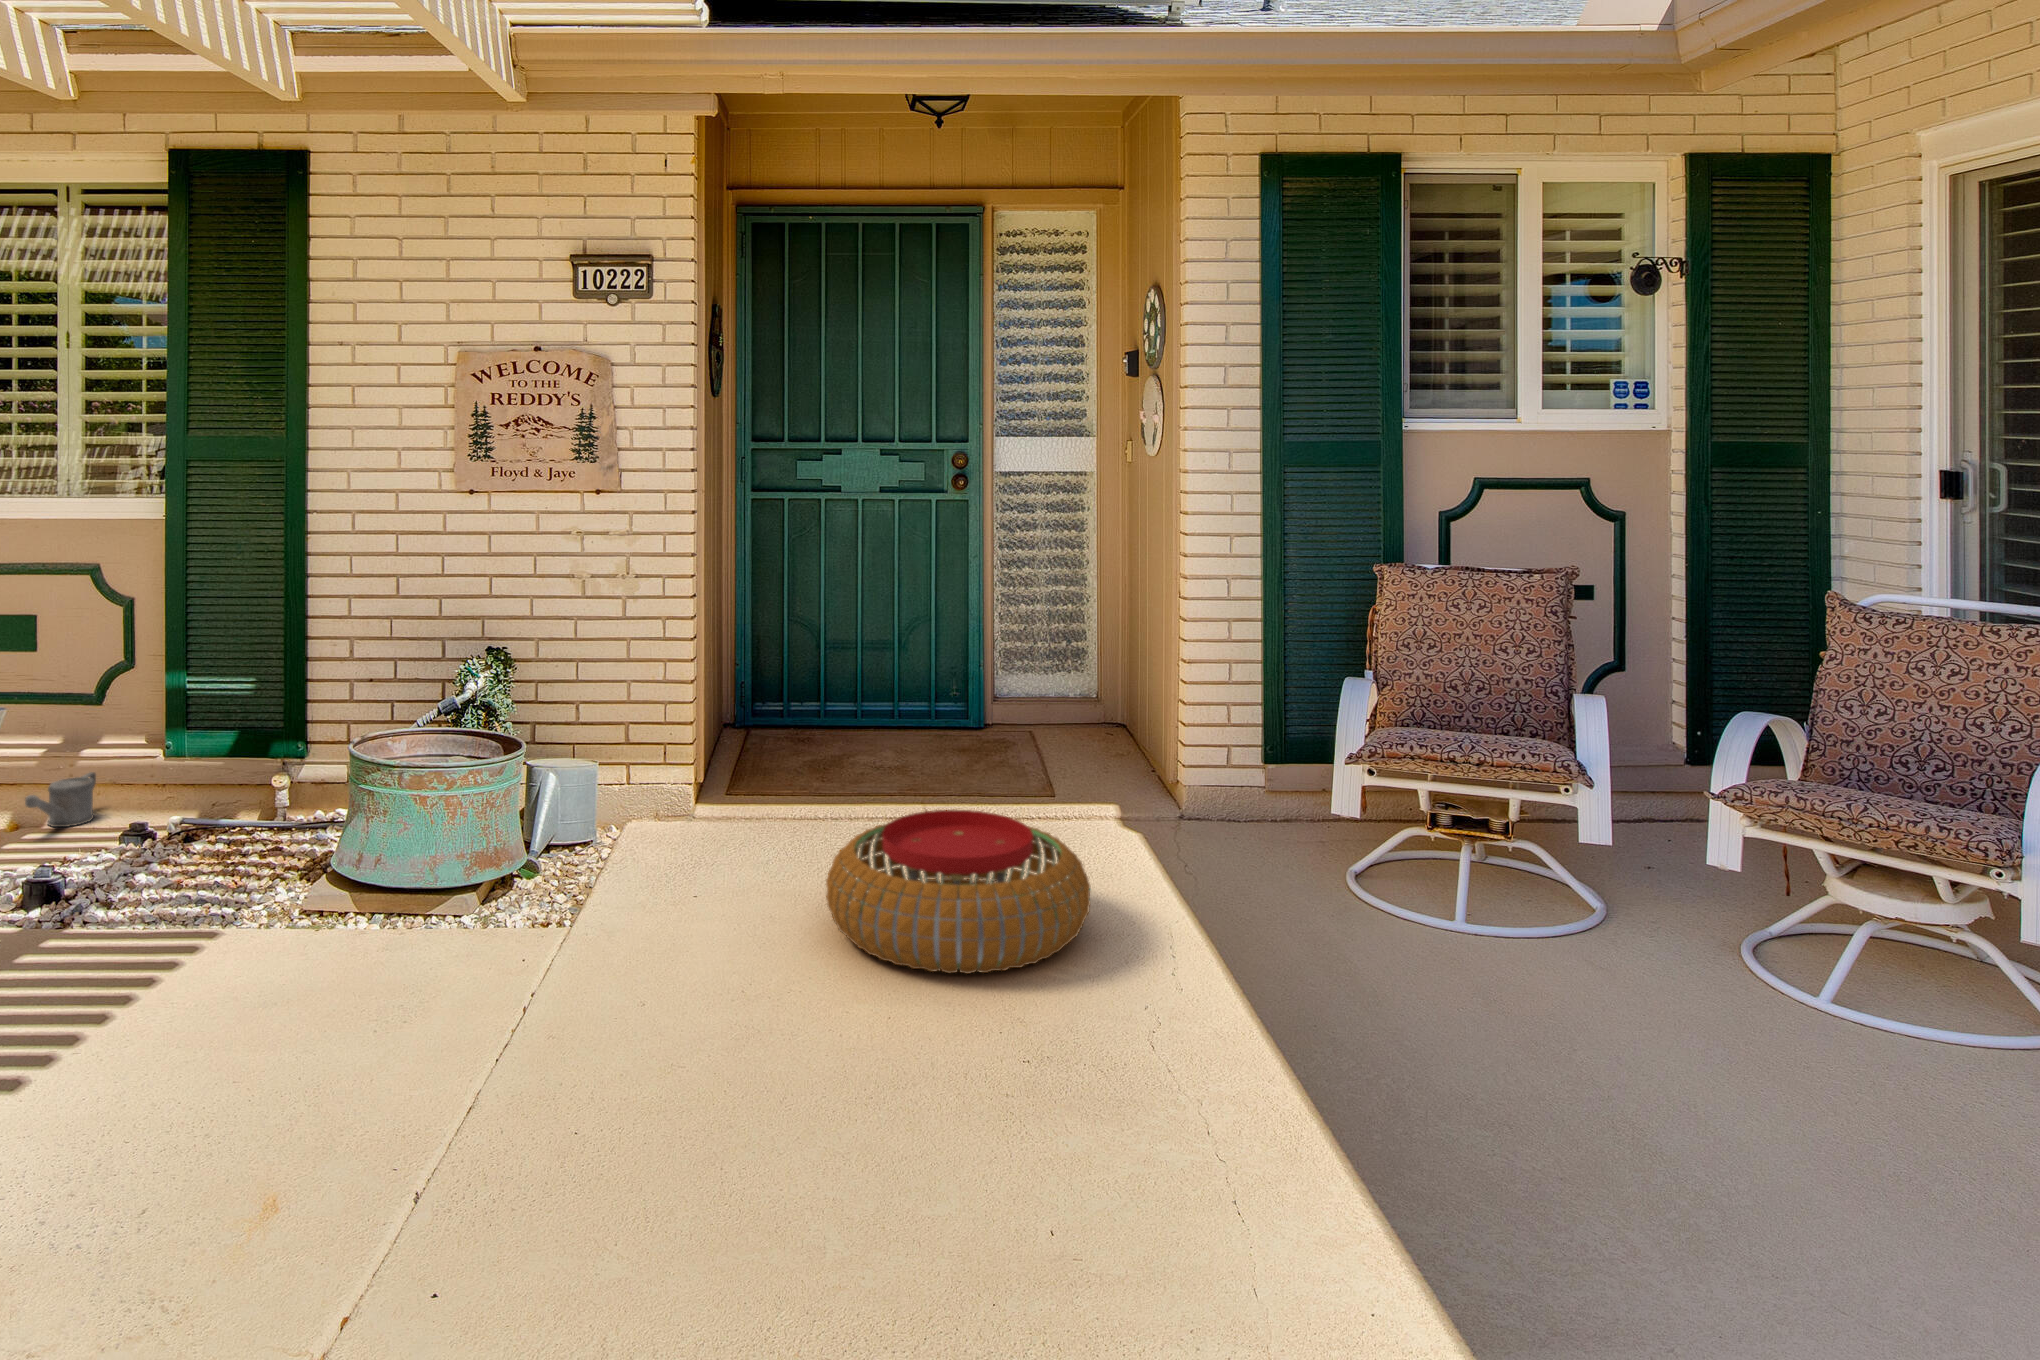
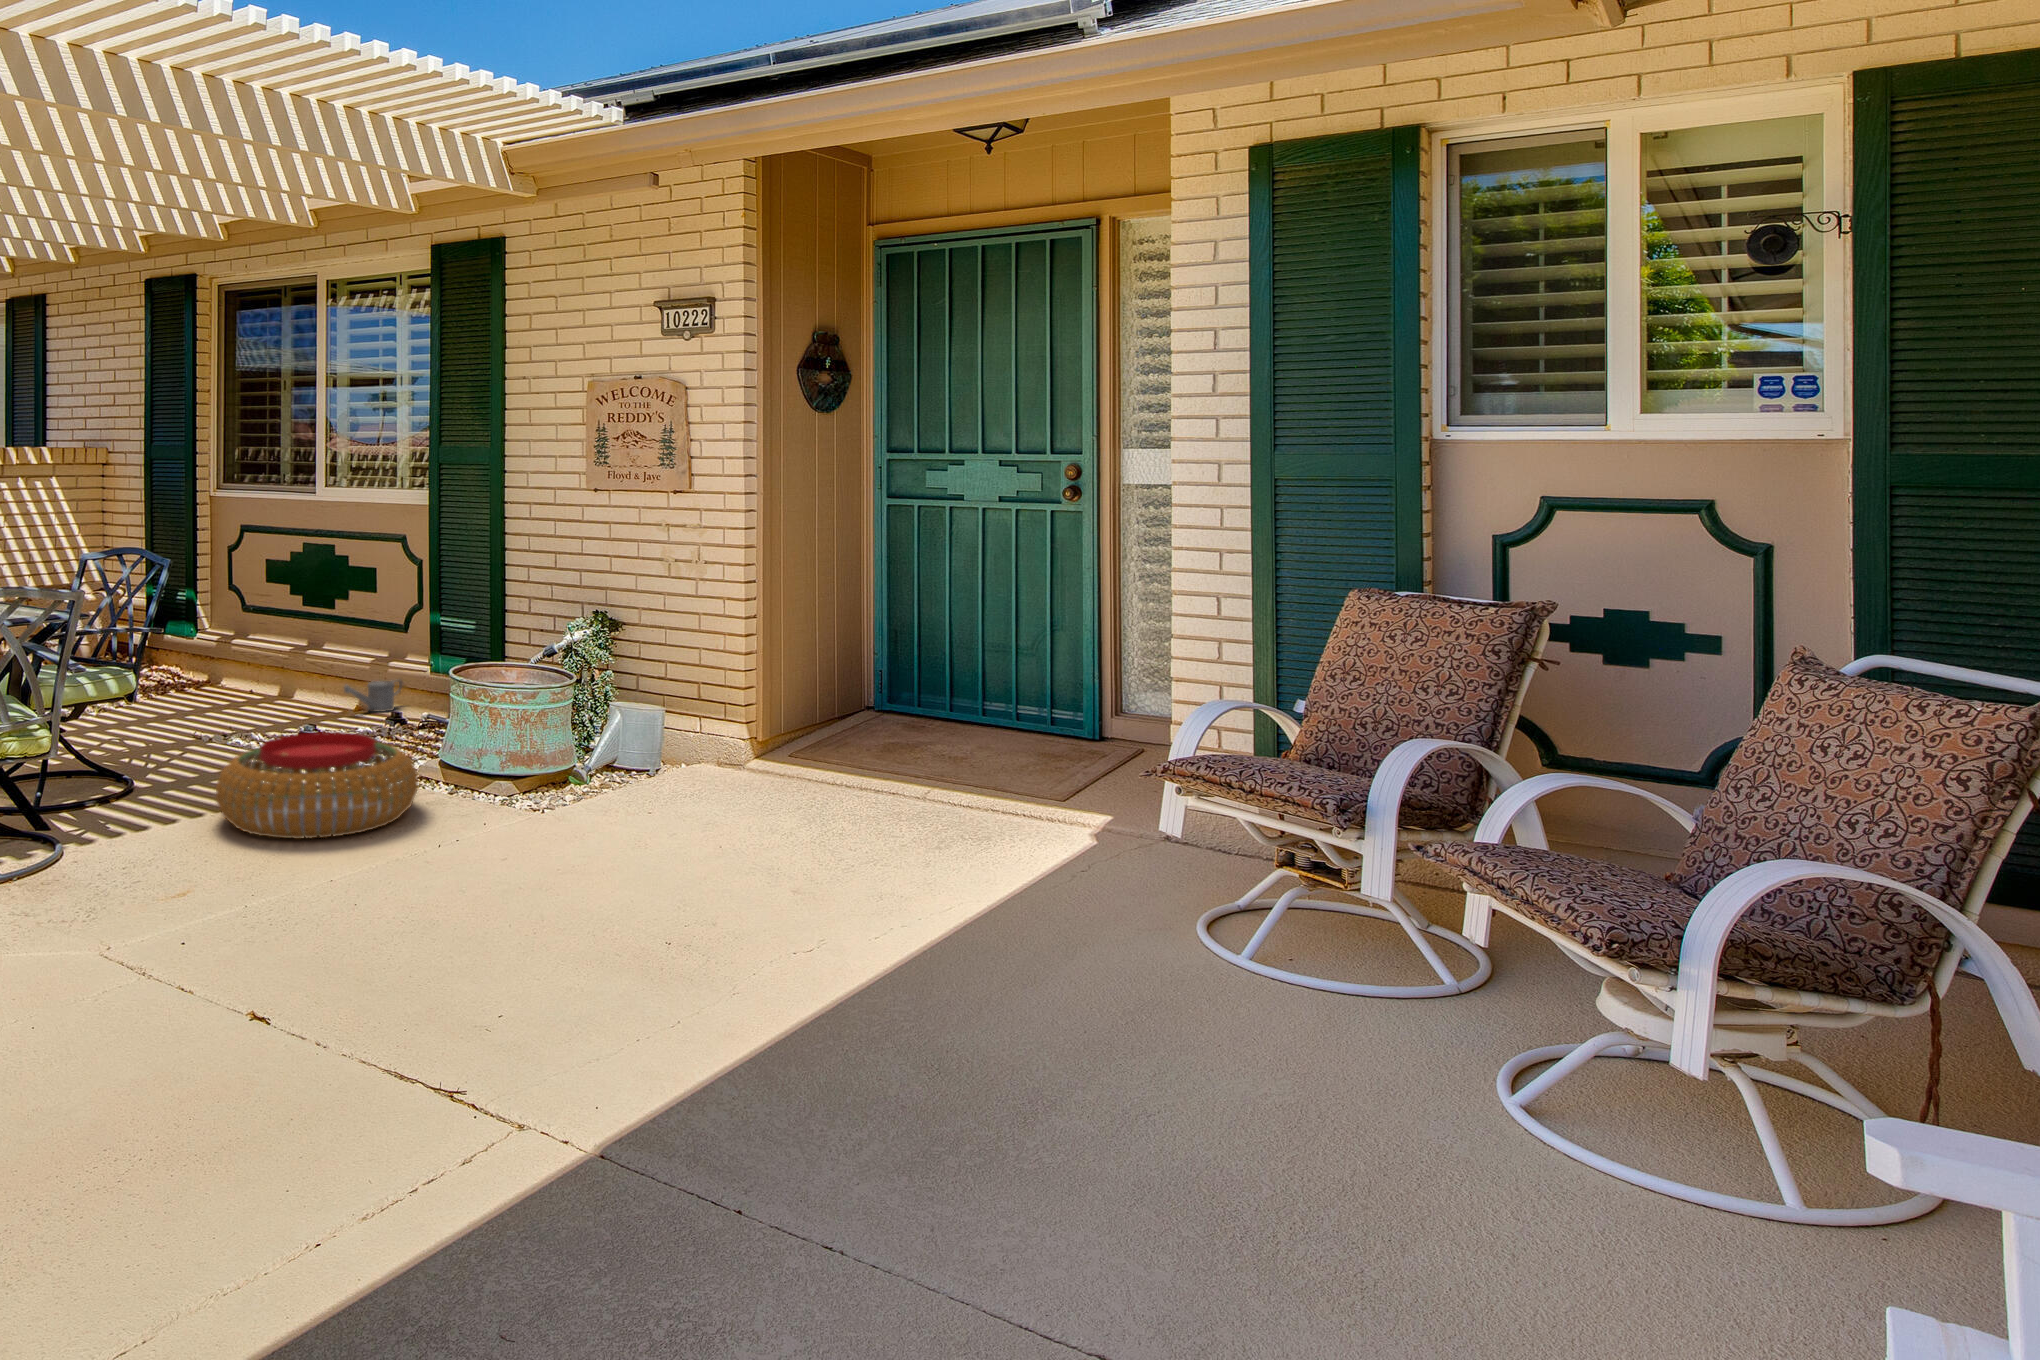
pouf: present [826,810,1090,974] -> present [216,732,418,839]

